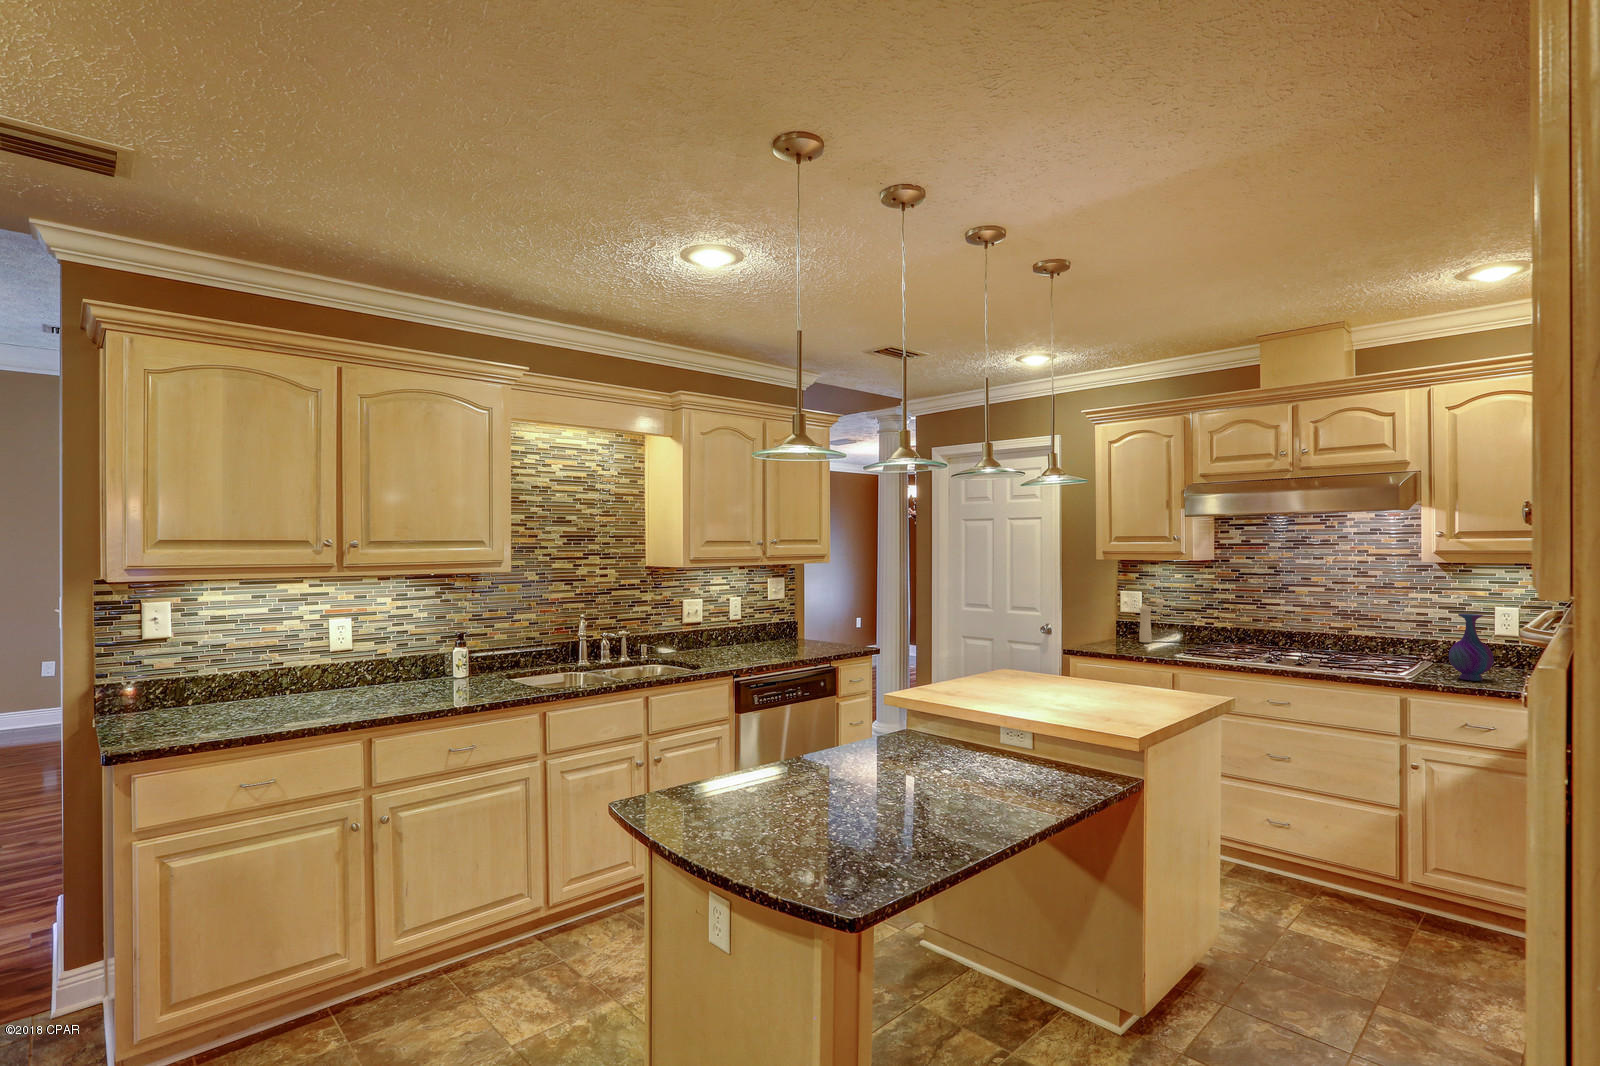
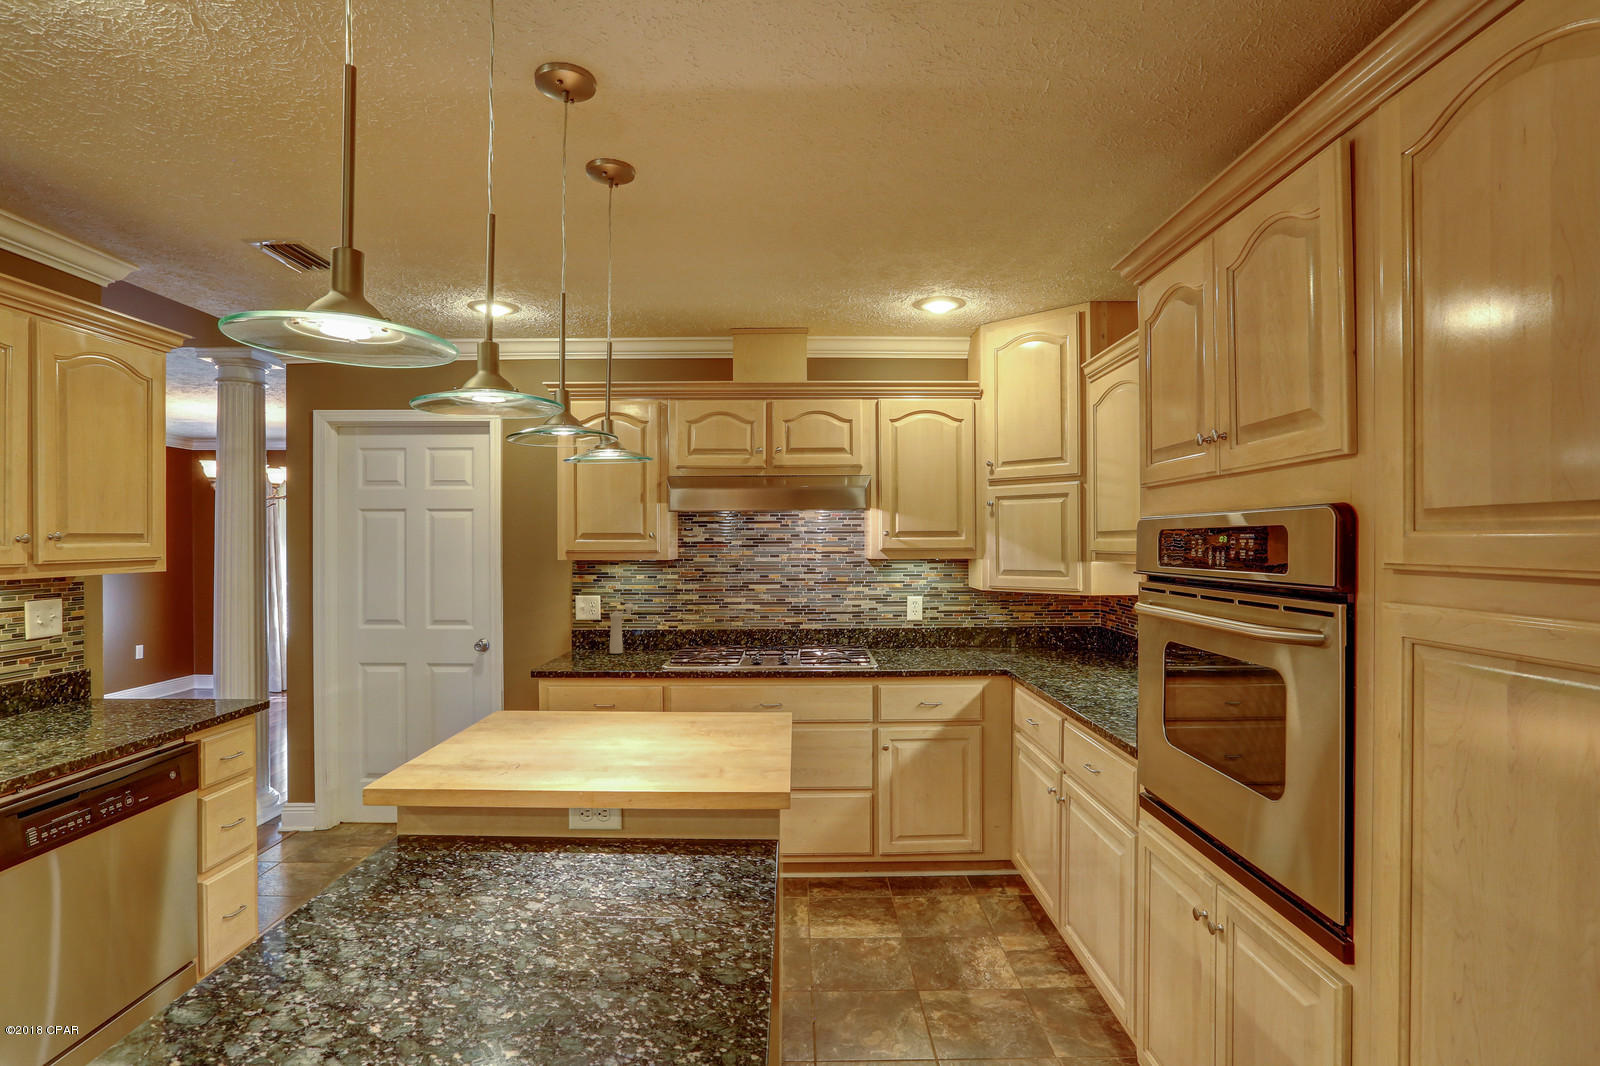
vase: present [1449,614,1494,681] -> none [900,603,931,662]

